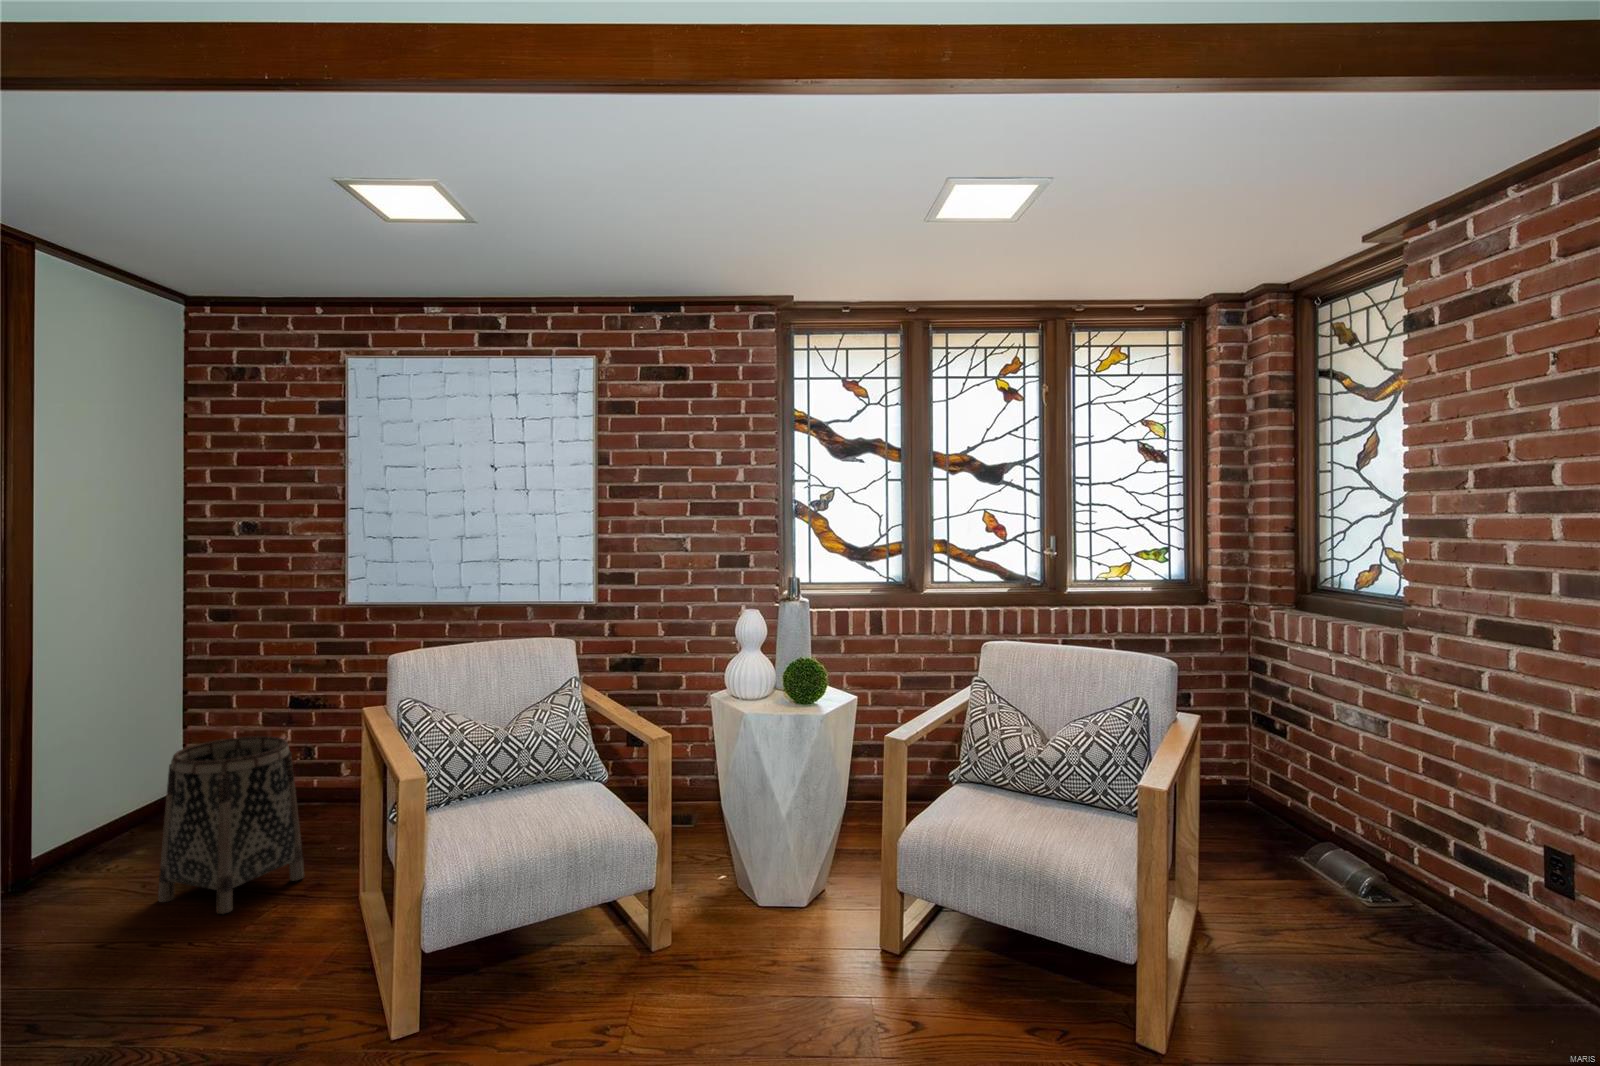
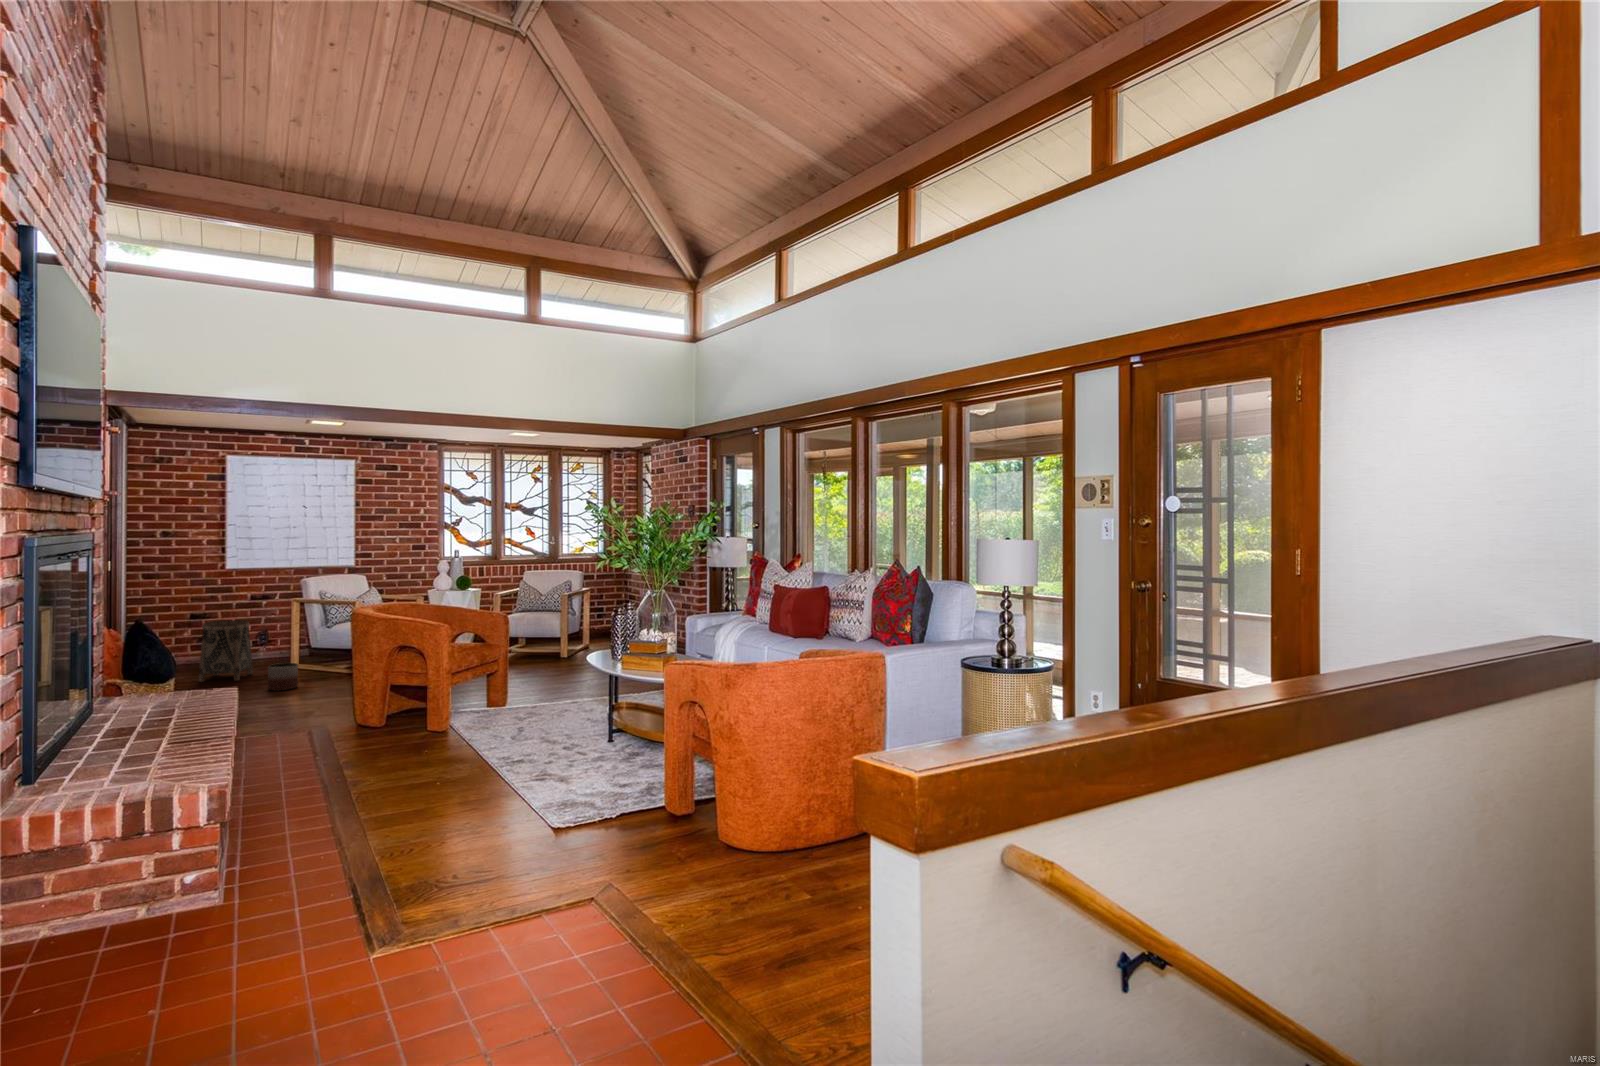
planter: none [184,907,280,1015] -> present [268,663,298,691]

